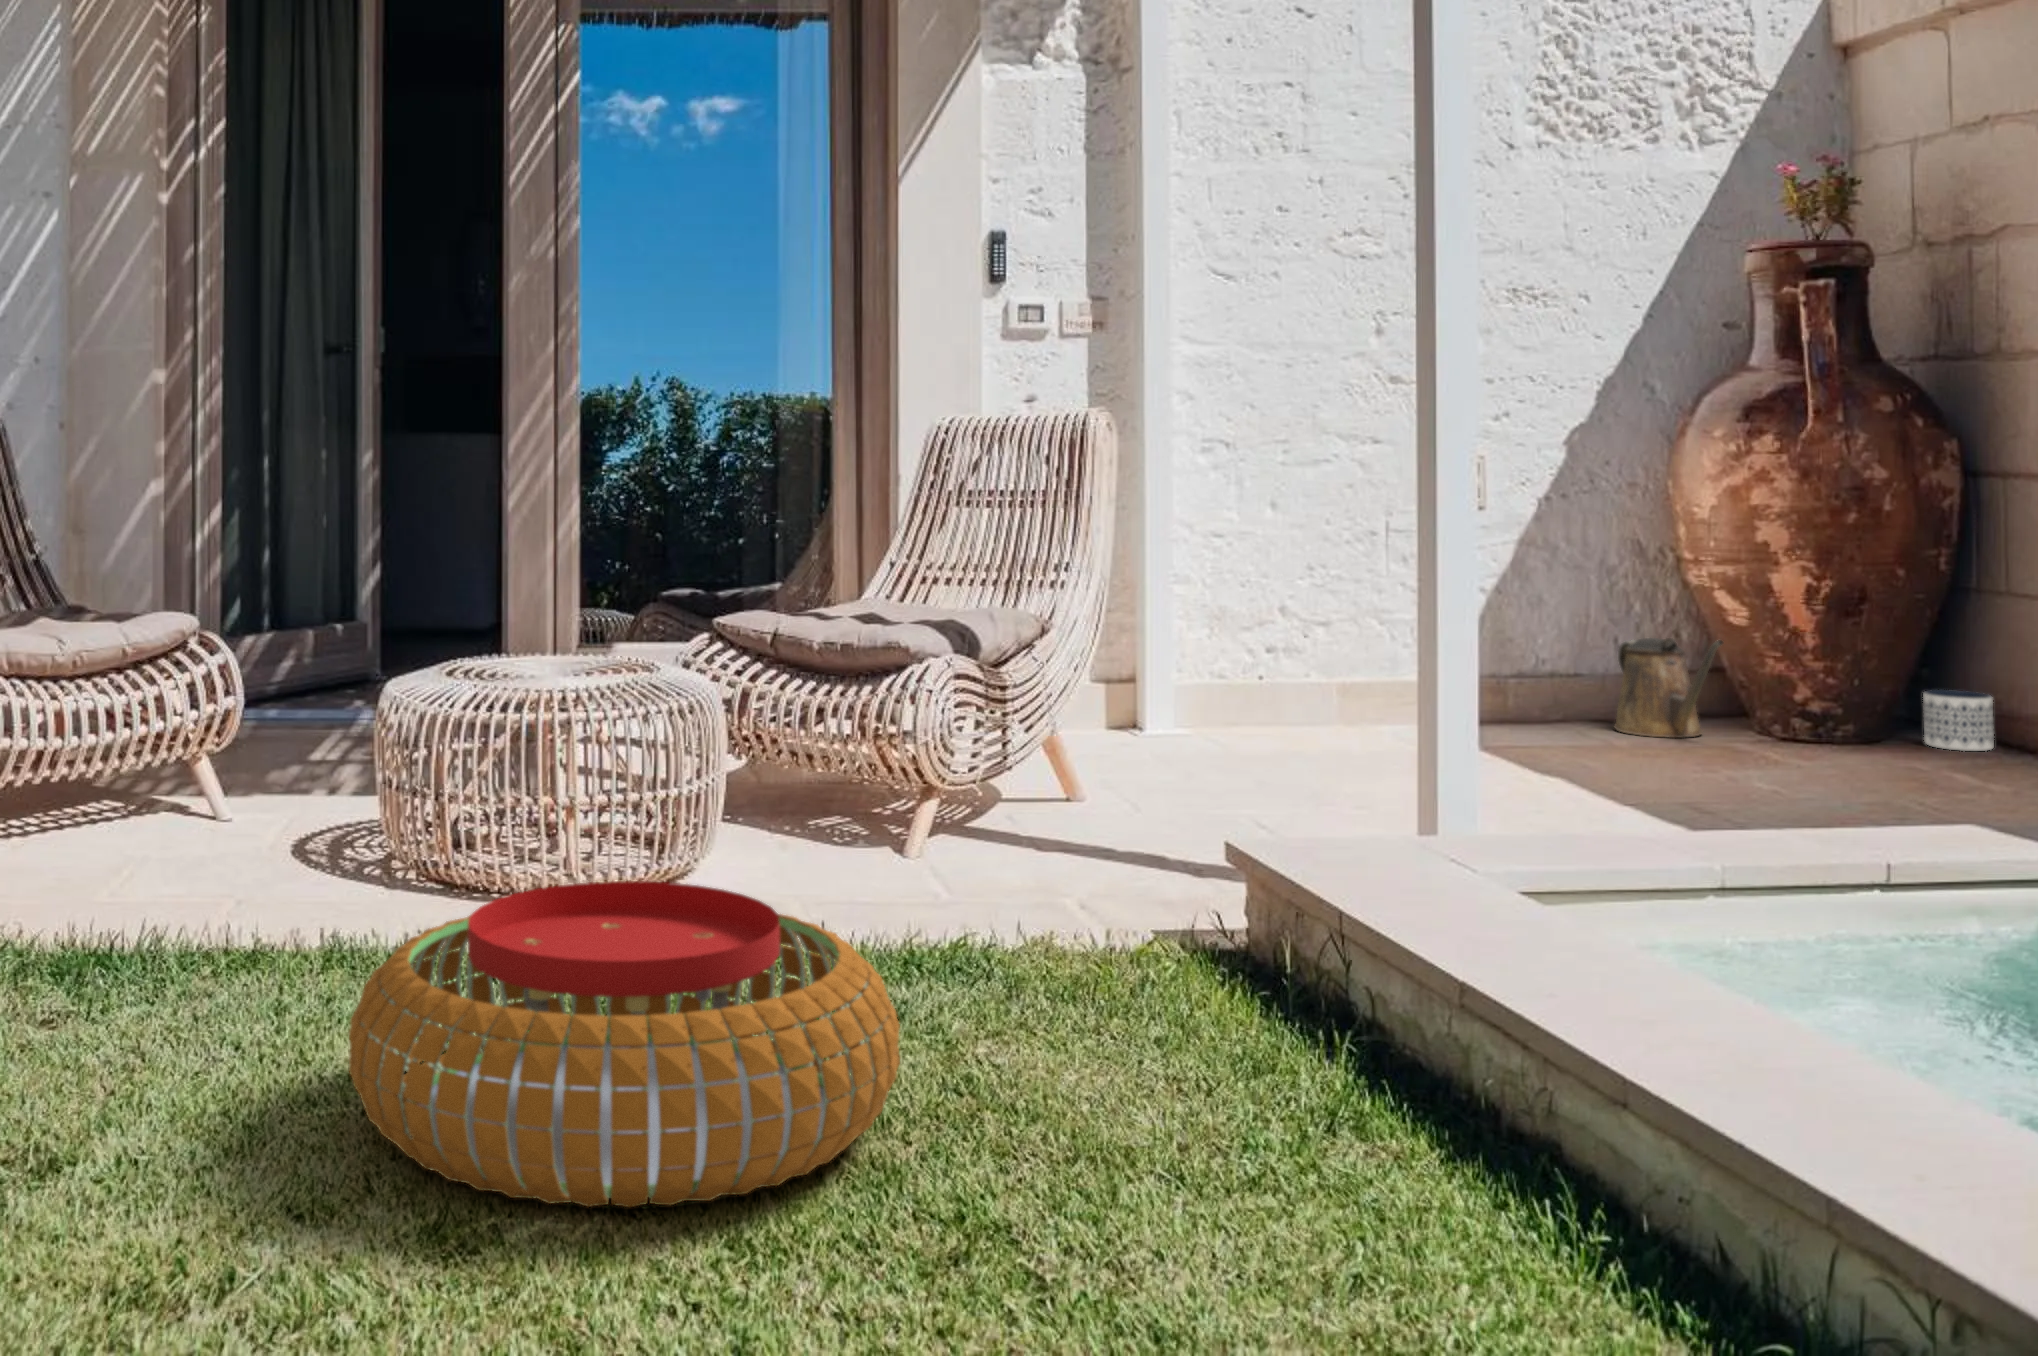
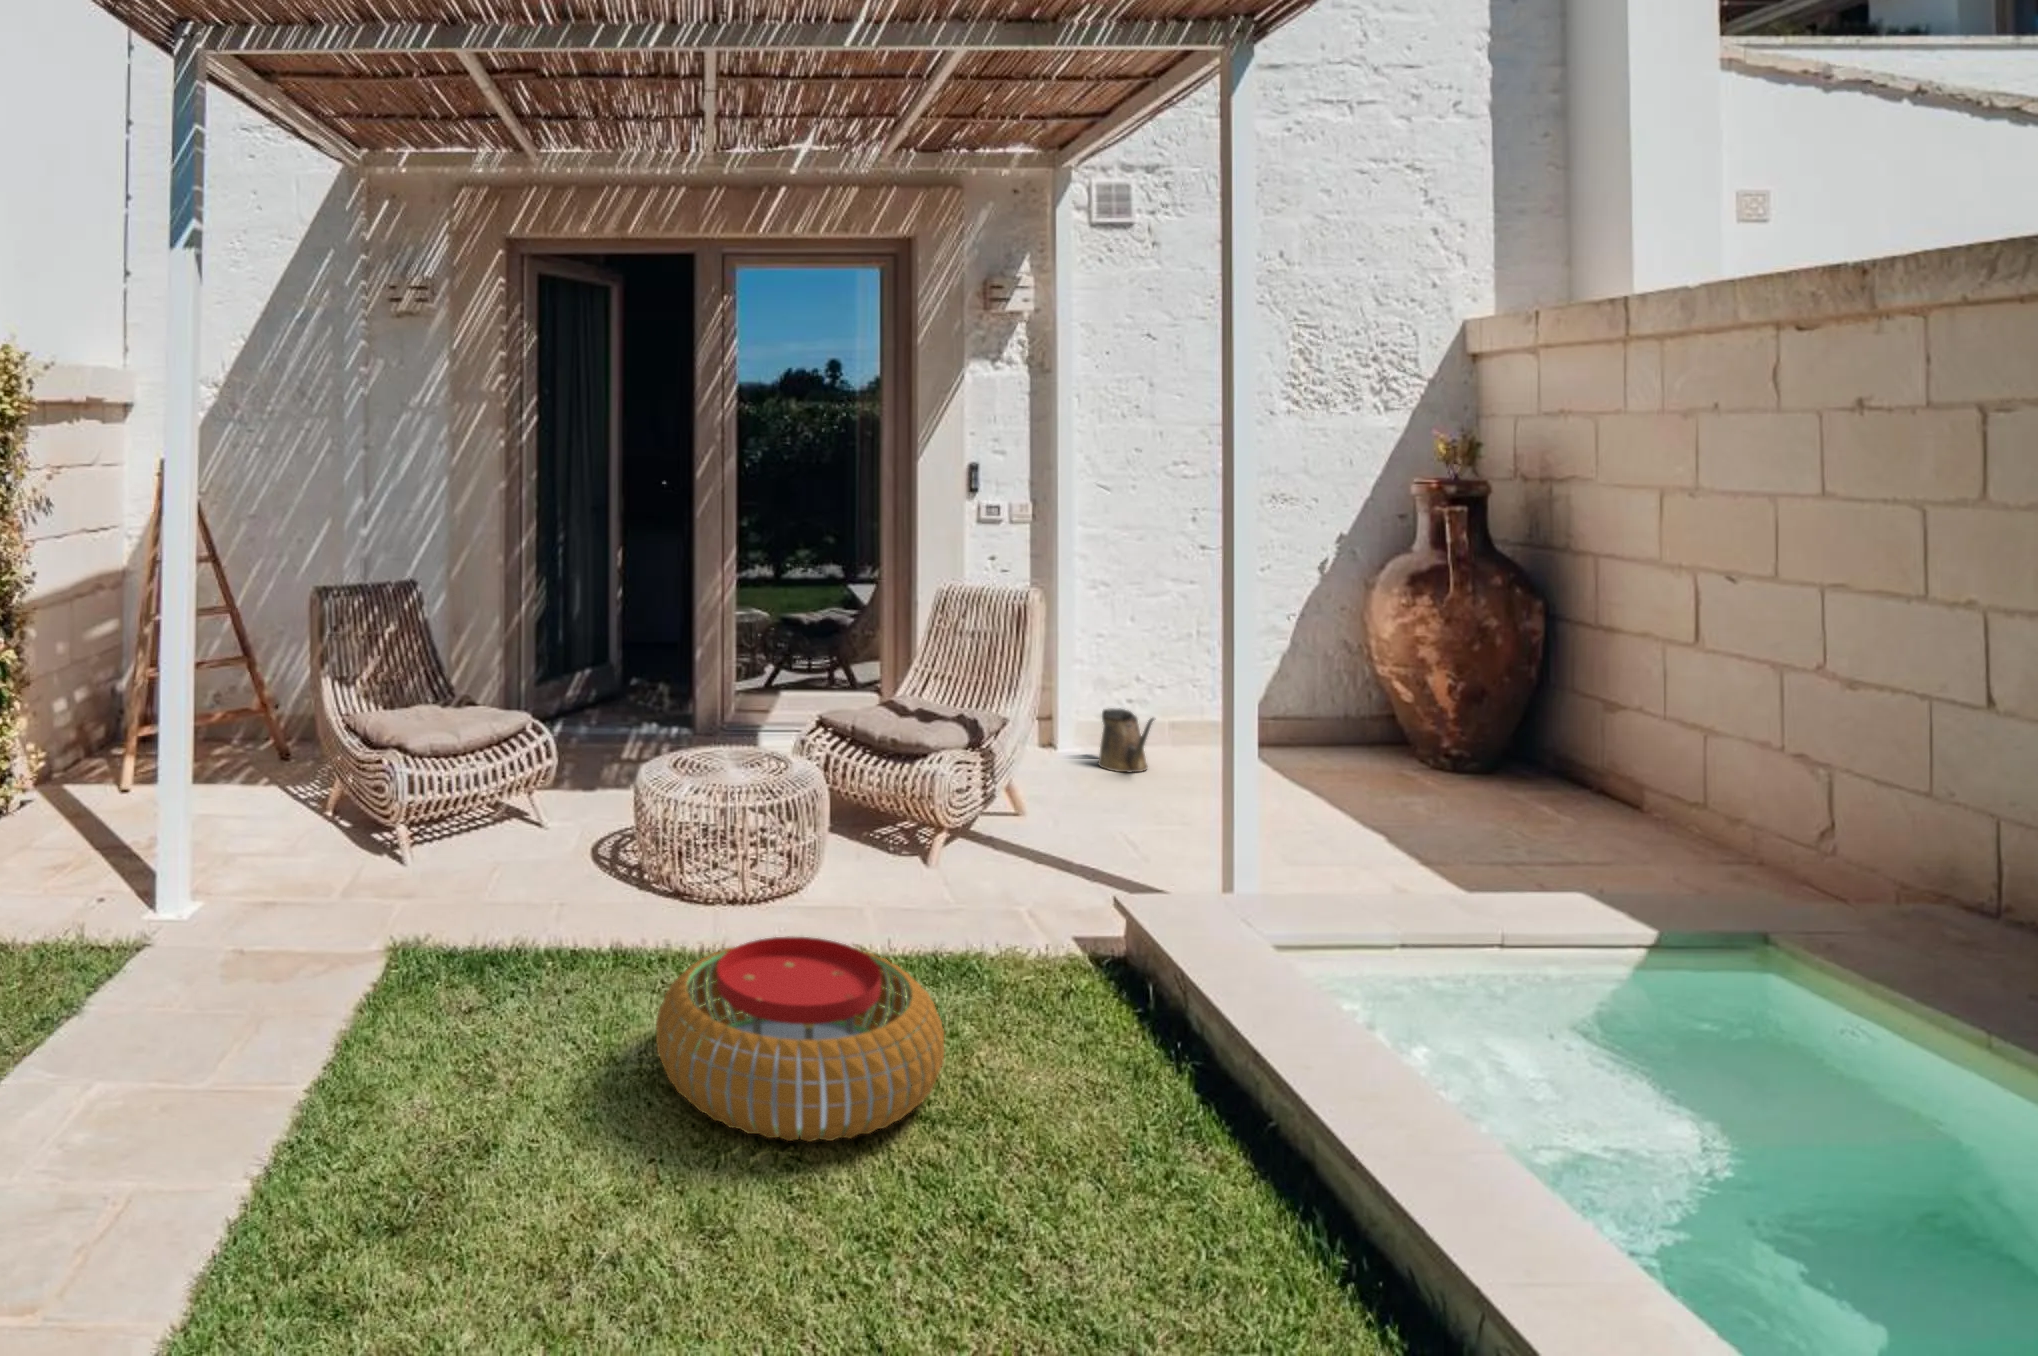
watering can: present [1614,638,1723,738] -> present [1098,708,1154,772]
planter: present [1923,690,1994,751] -> none [1527,745,1570,784]

